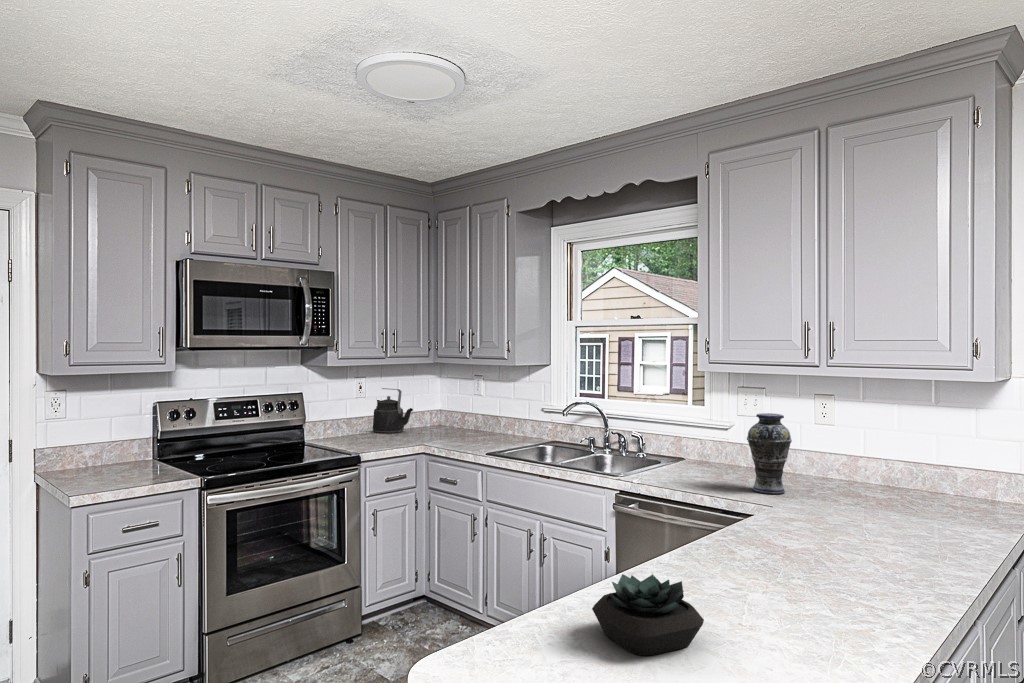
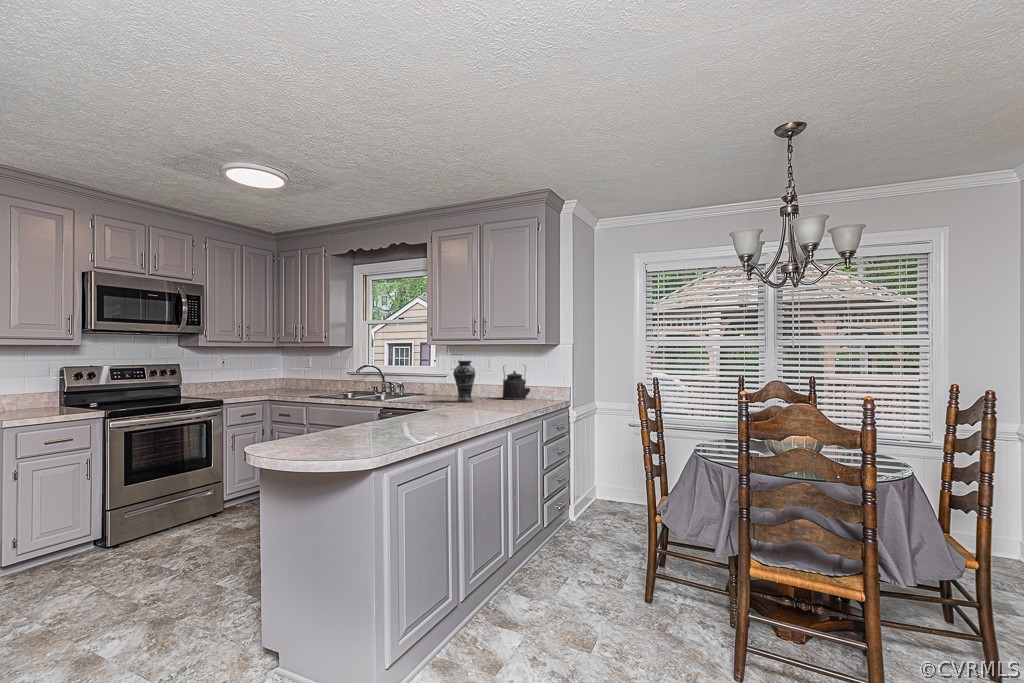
kettle: present [373,388,413,433] -> present [502,366,530,400]
succulent plant: present [592,574,704,656] -> none [341,410,392,439]

